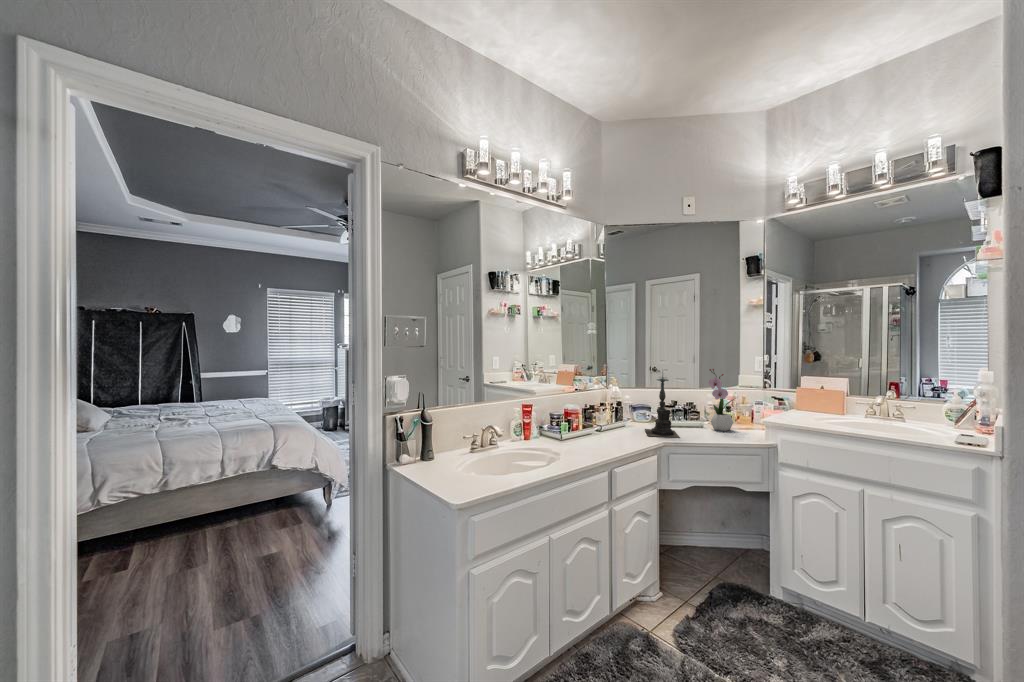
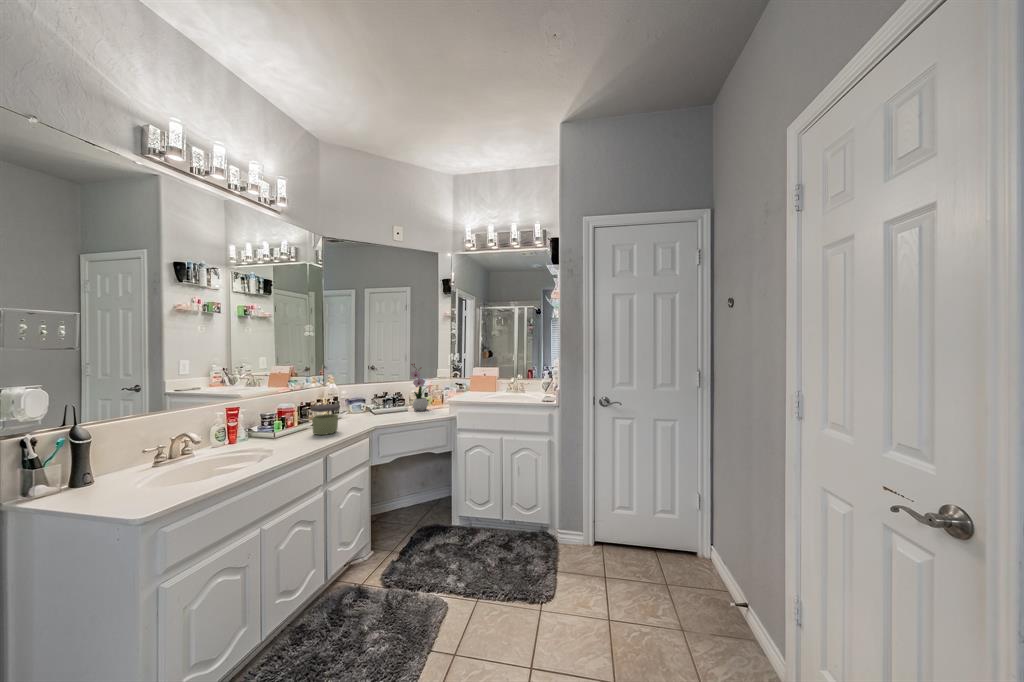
candle holder: present [645,375,679,438] -> none [359,366,388,423]
jar: none [595,411,625,445] -> present [310,404,340,435]

